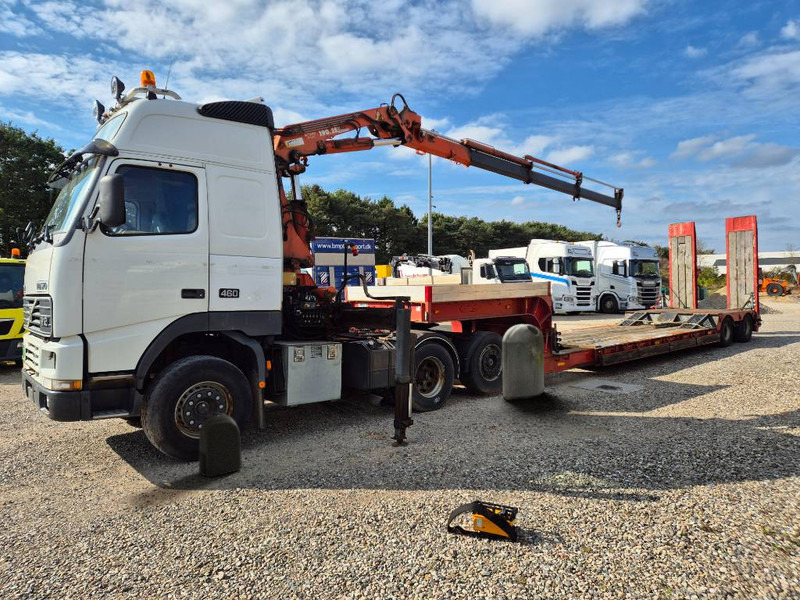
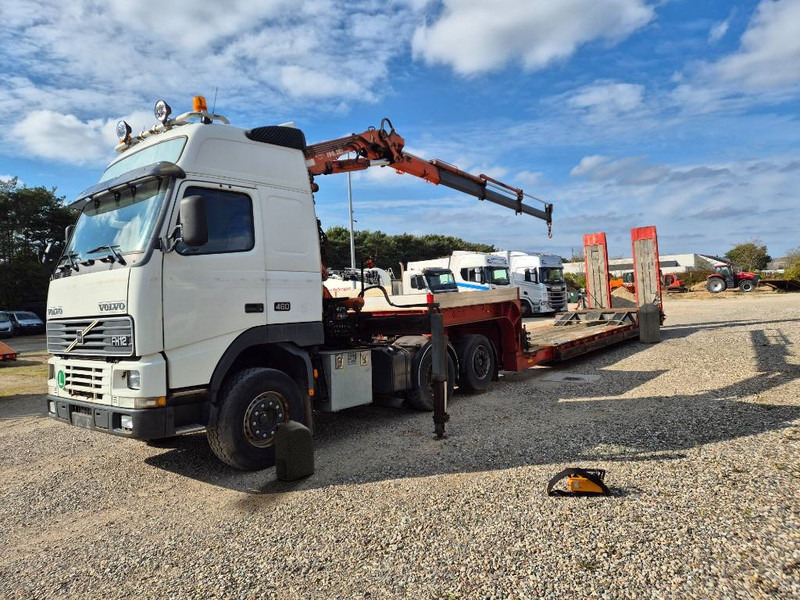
trash can: present [502,324,544,400] -> present [639,303,660,344]

